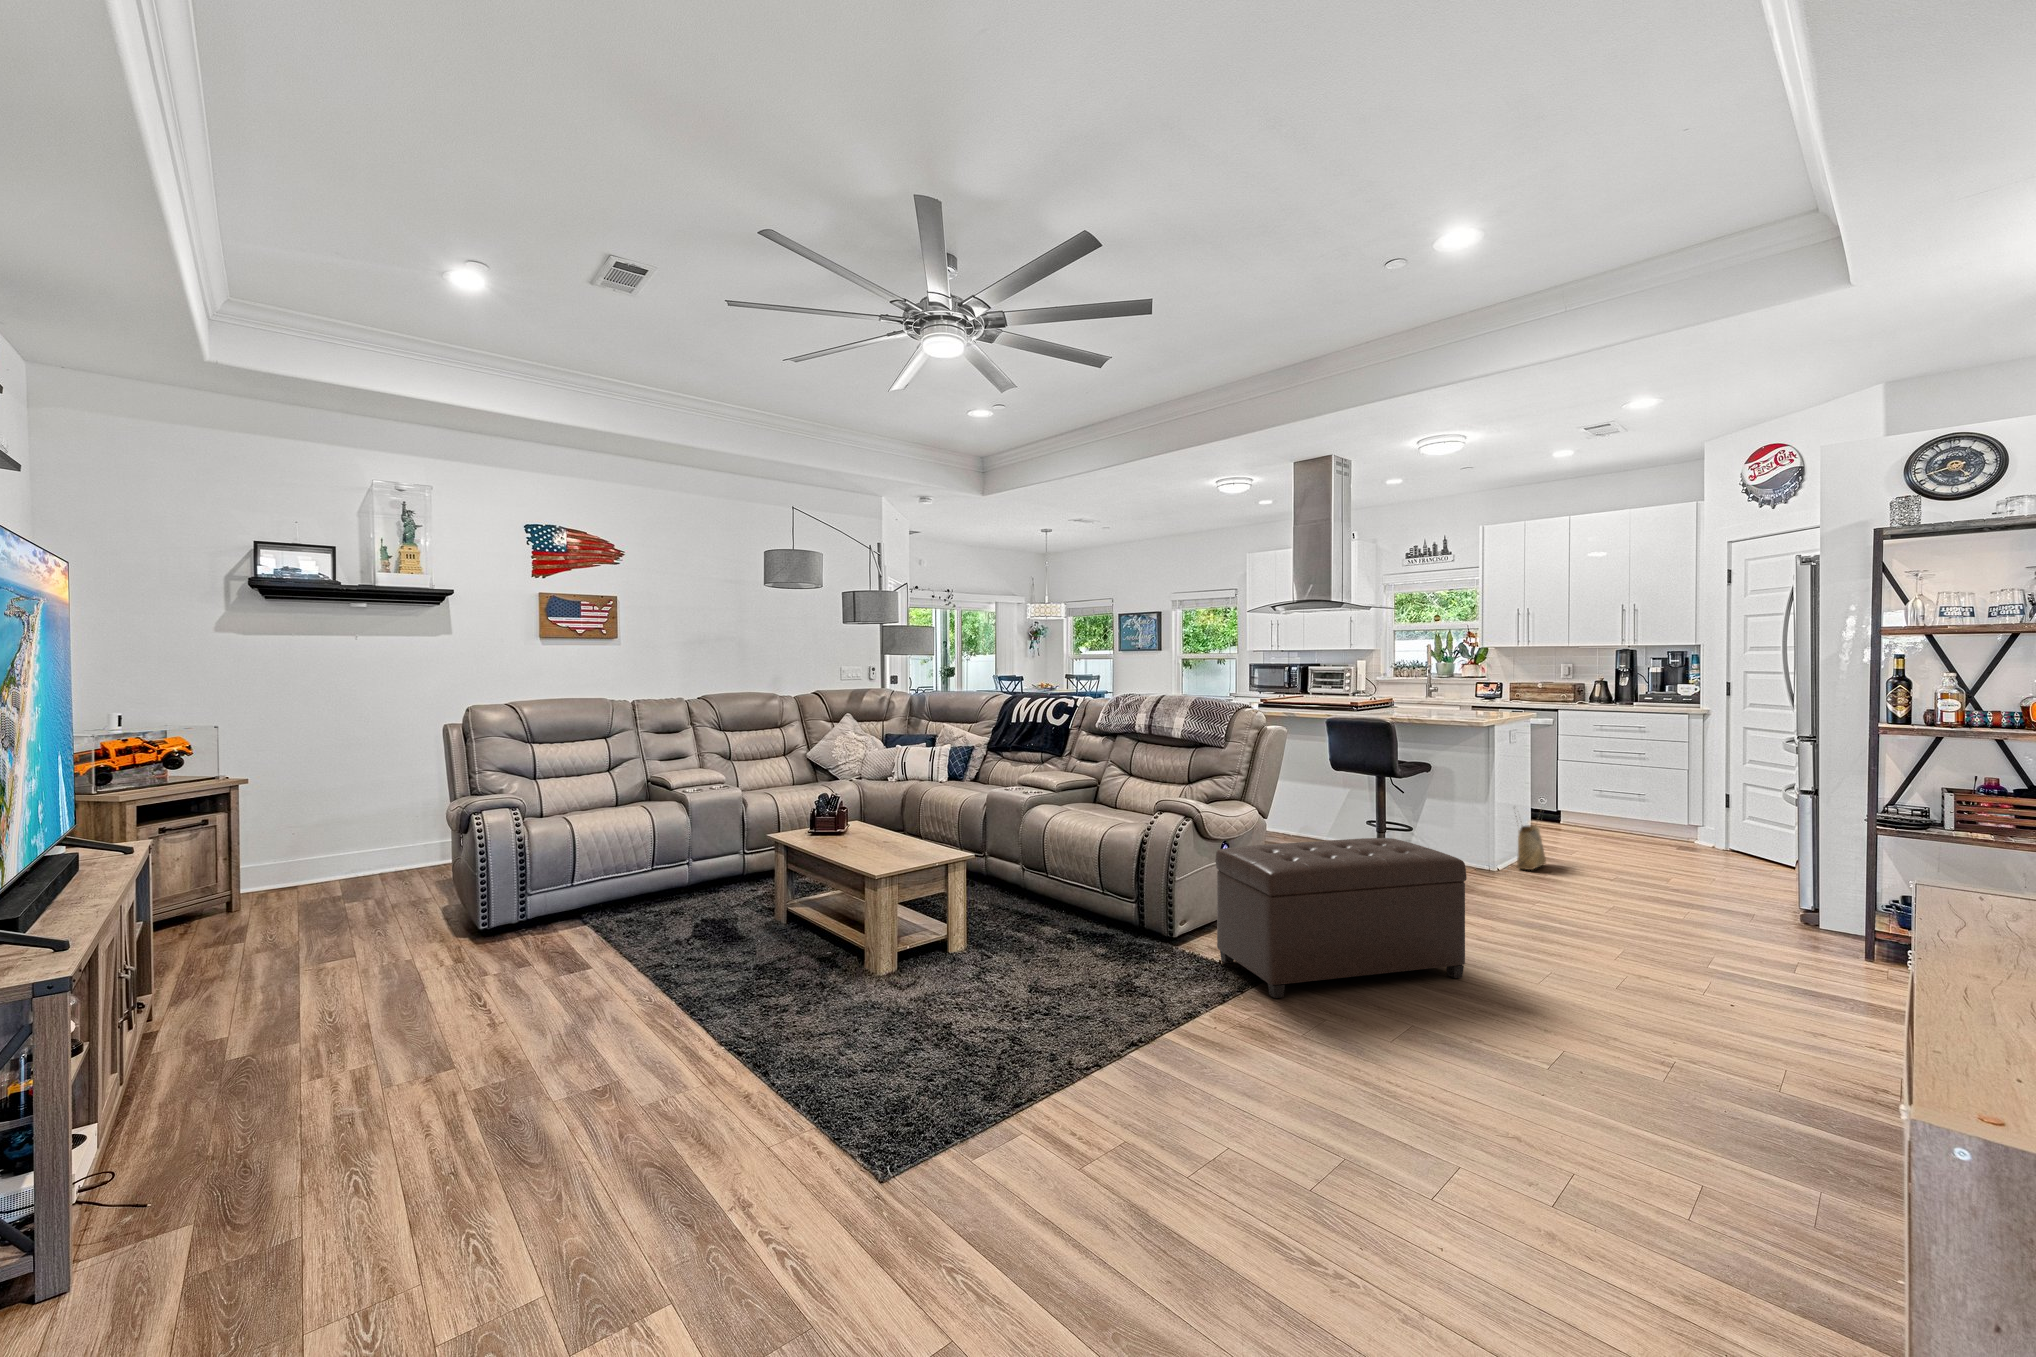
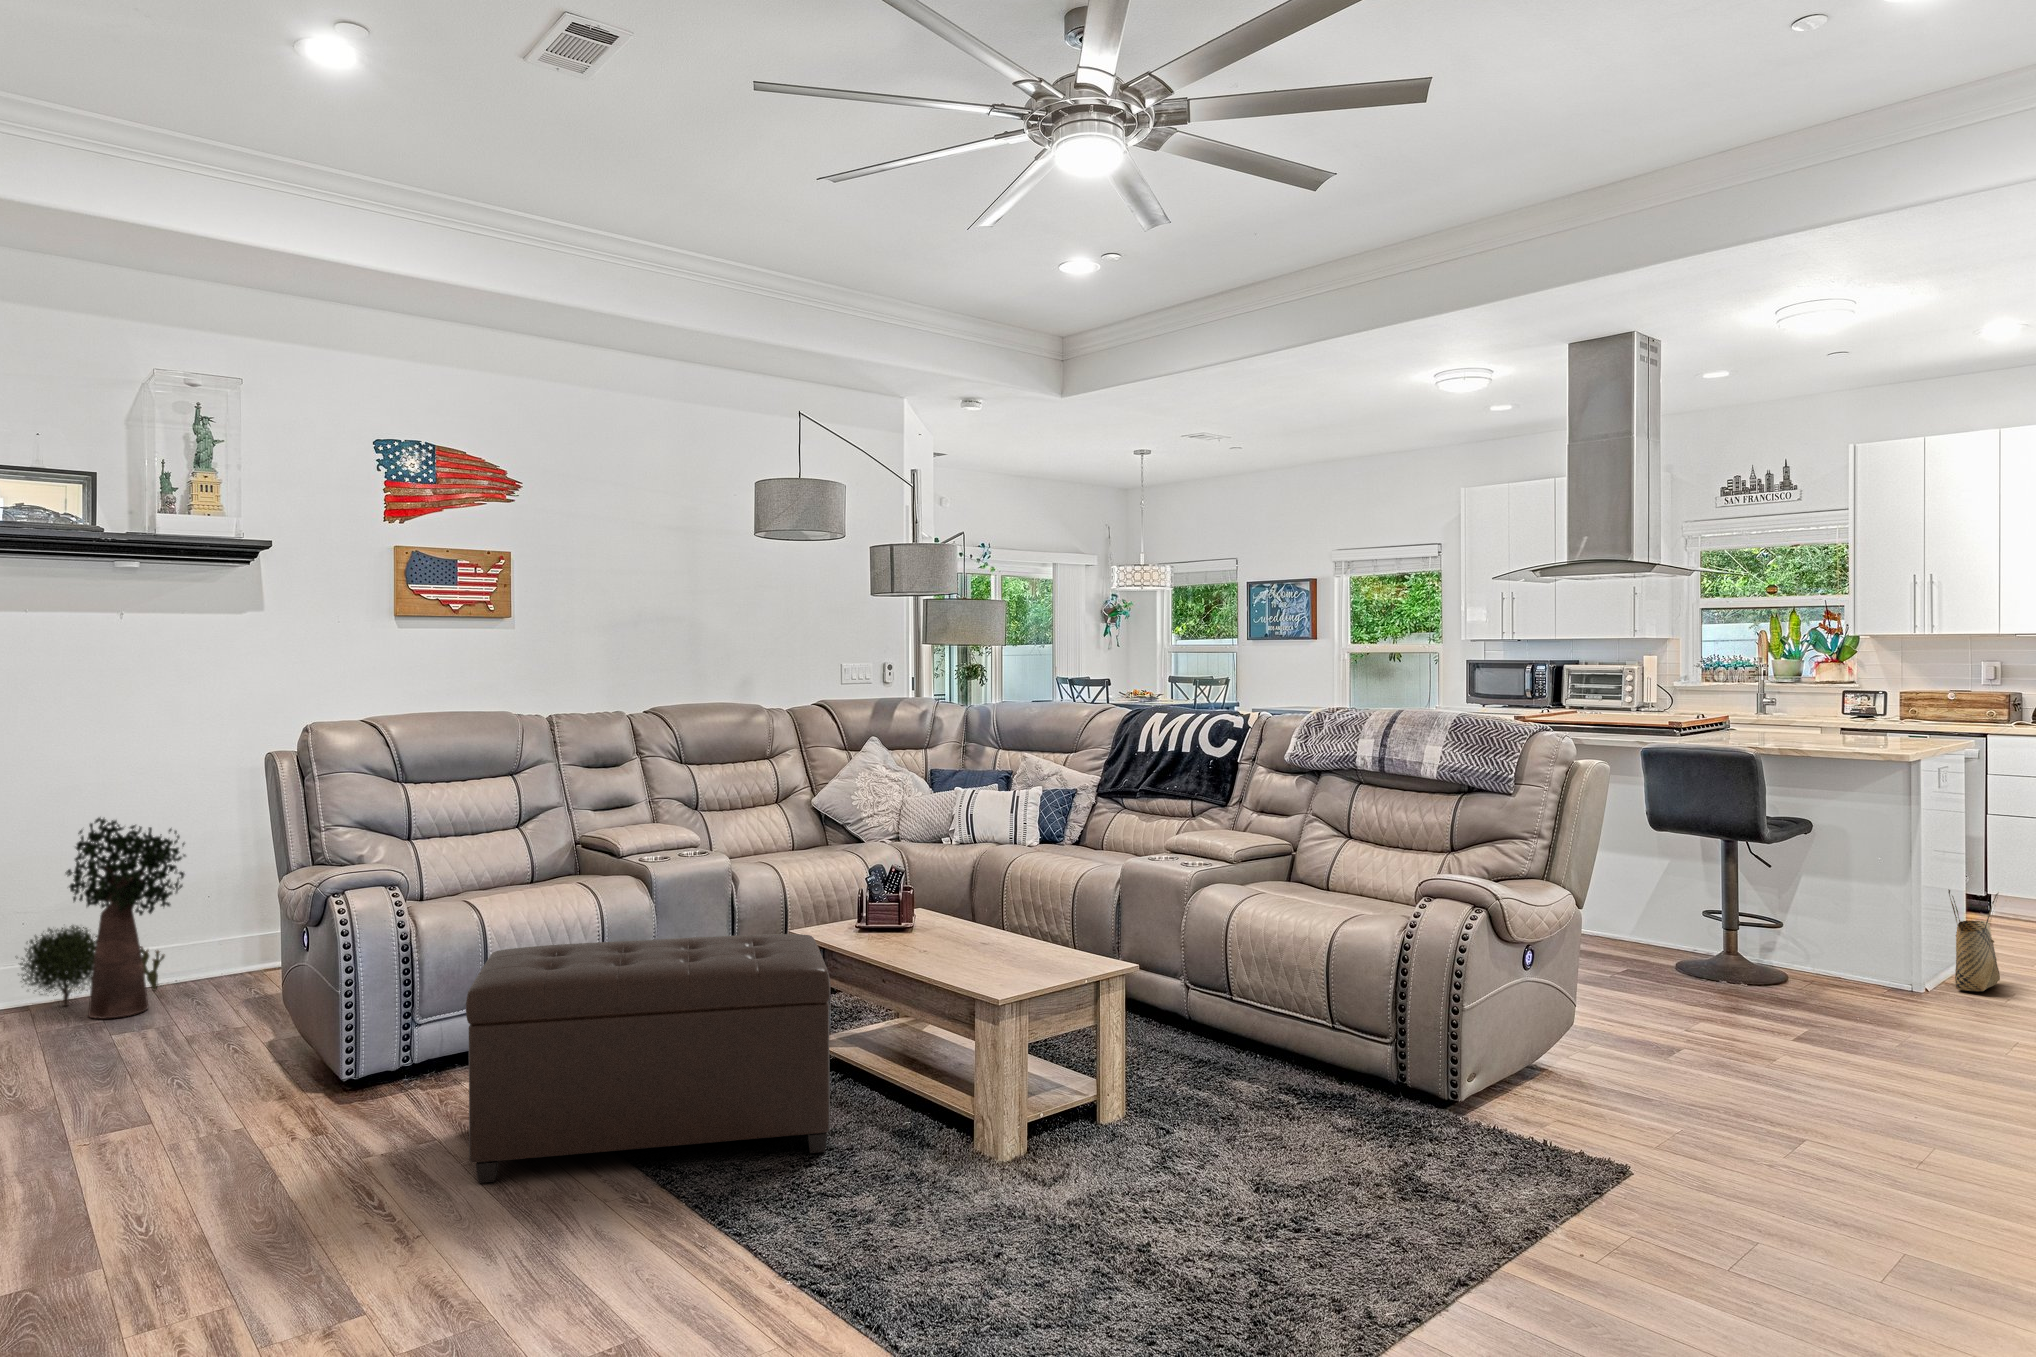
potted plant: none [290,765,401,893] -> present [20,818,186,1019]
ottoman: present [1215,838,1467,998] -> present [466,934,830,1183]

